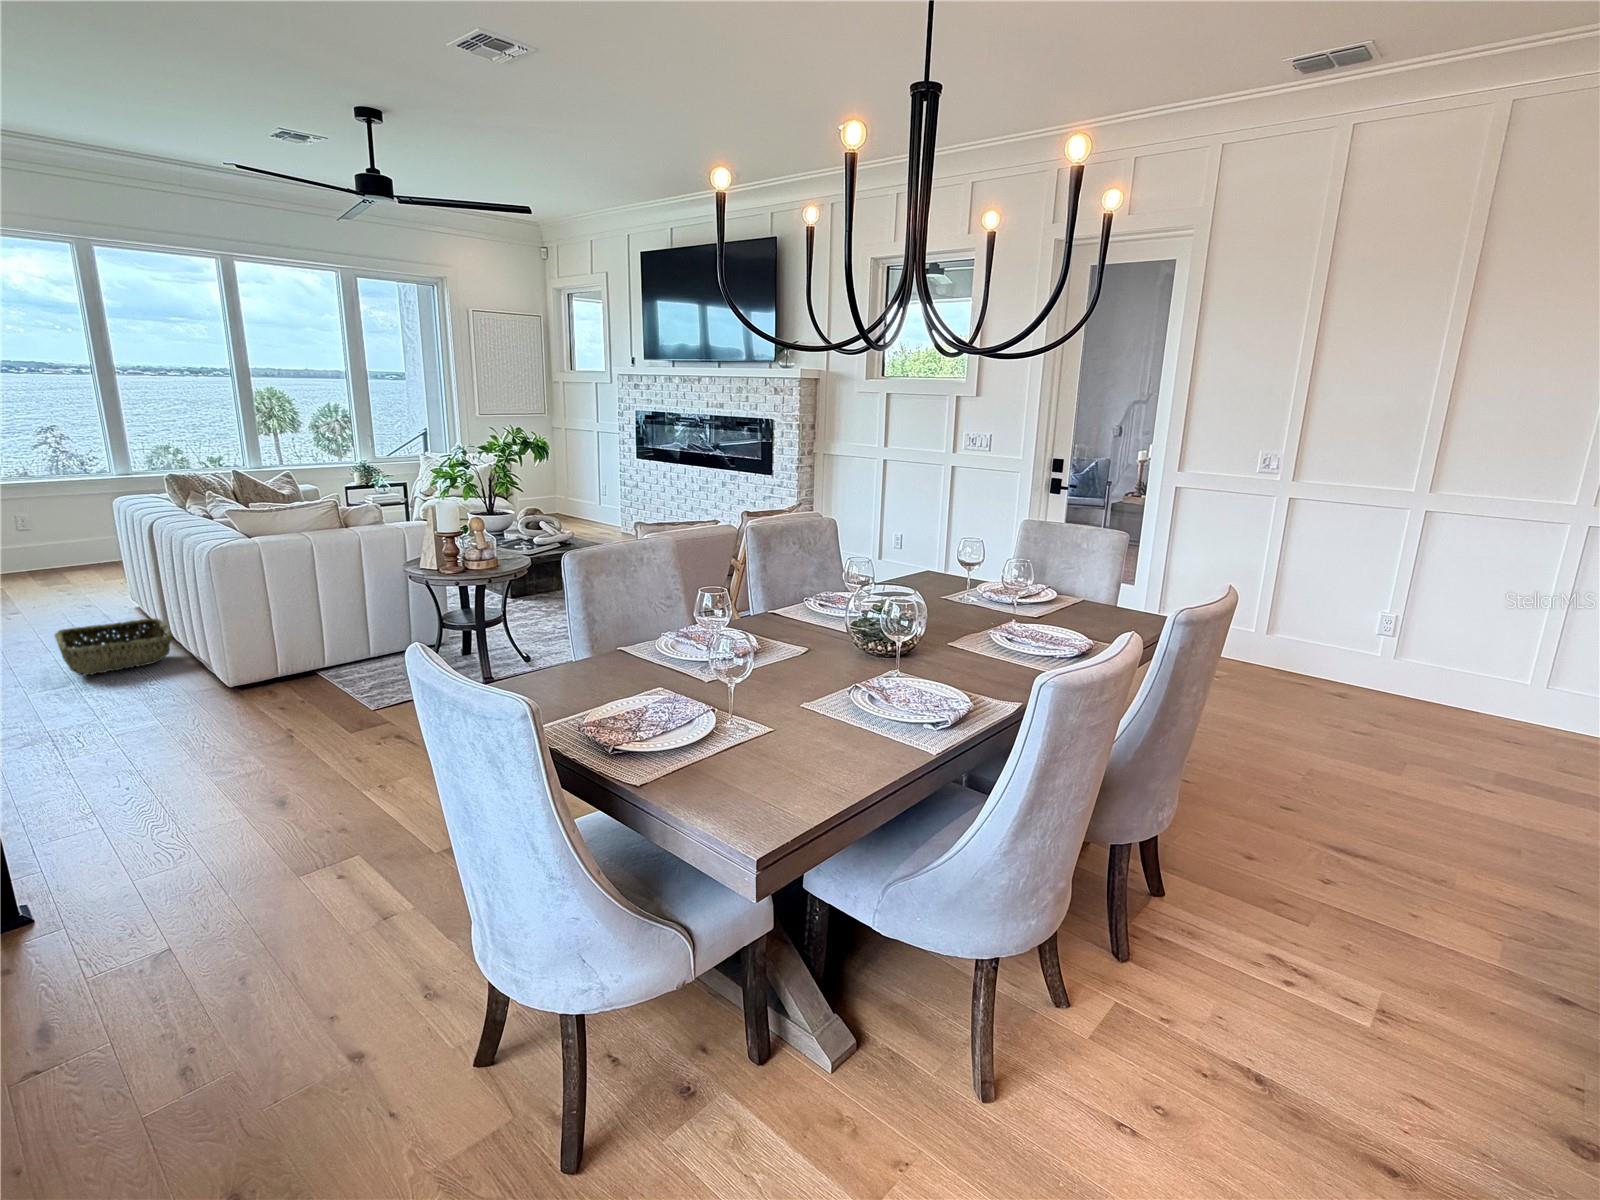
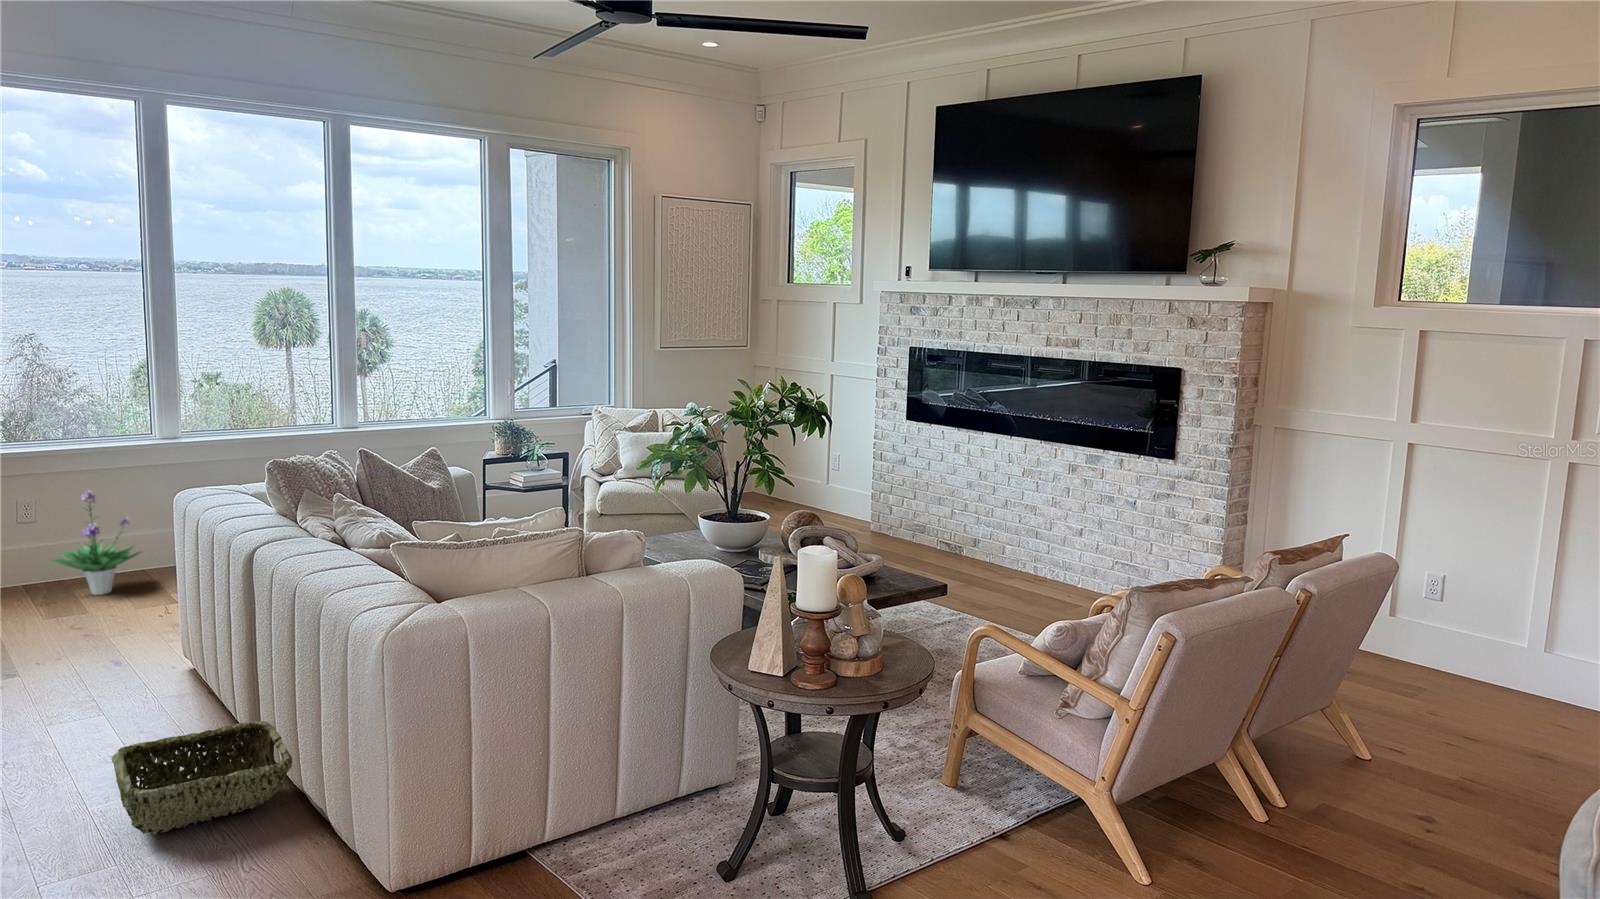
potted plant: none [23,503,95,573] -> present [51,491,141,595]

